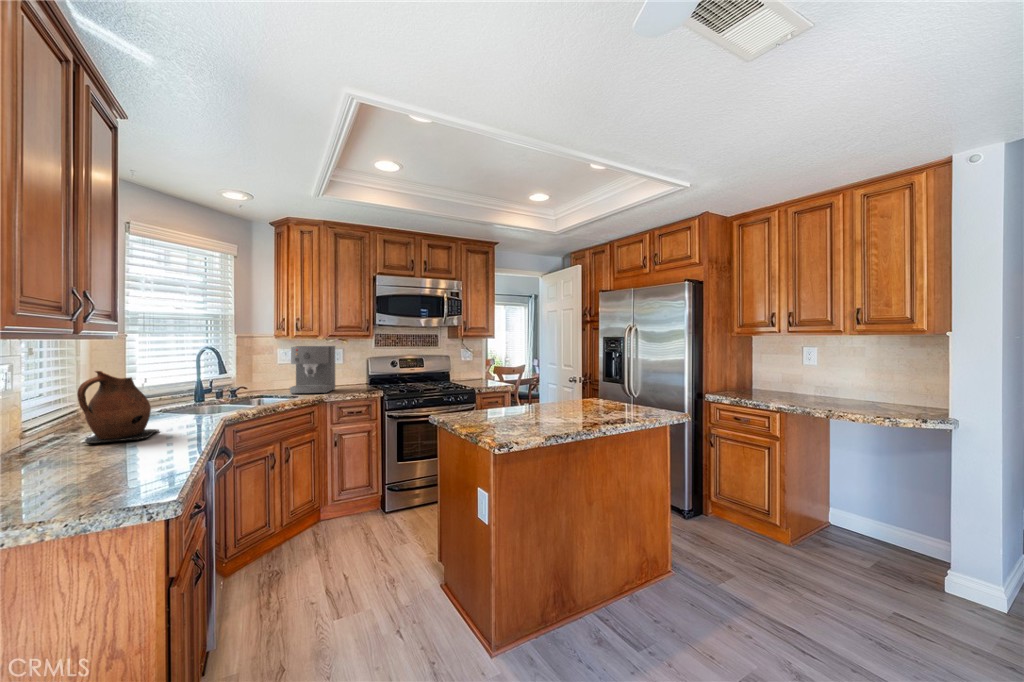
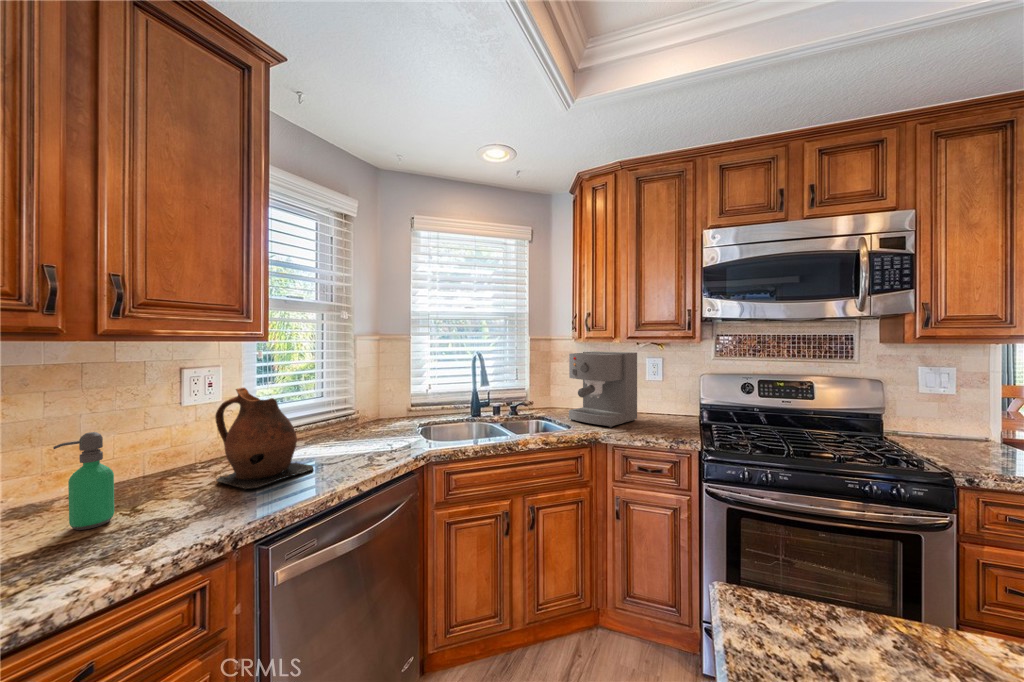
soap dispenser: none [44,397,77,467] -> present [53,432,114,530]

